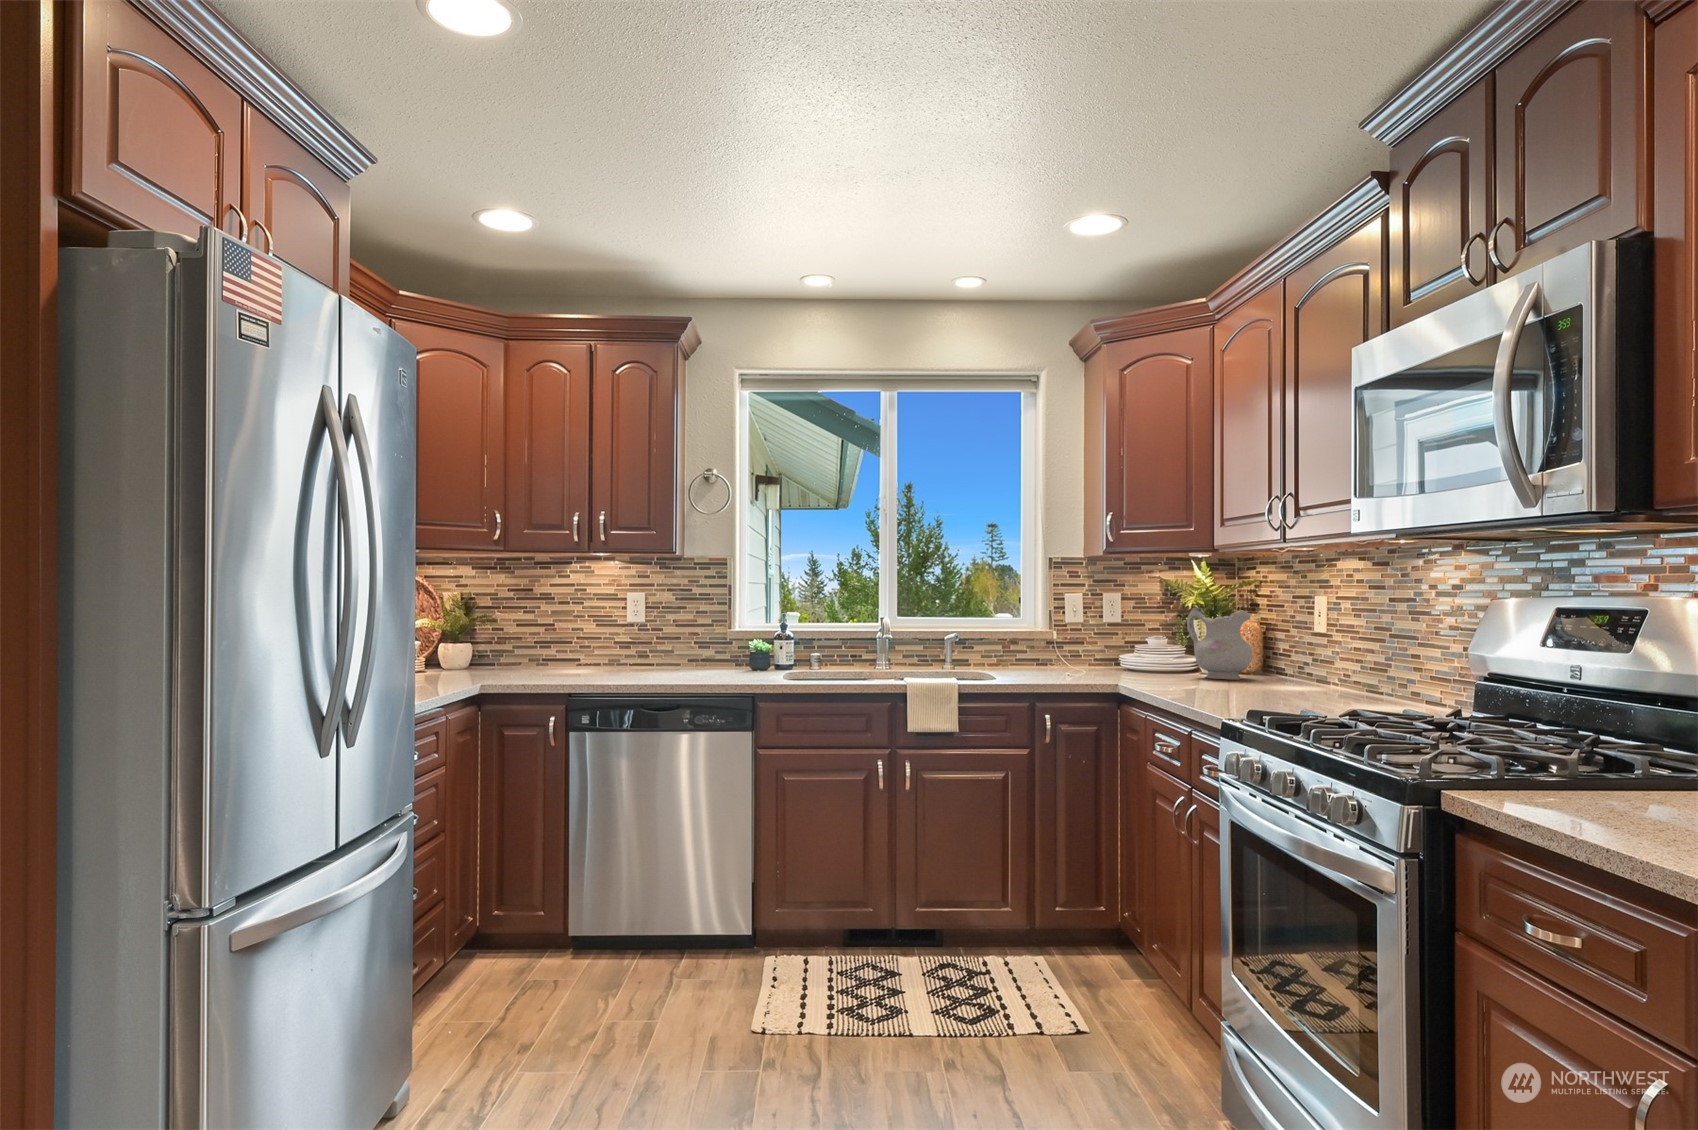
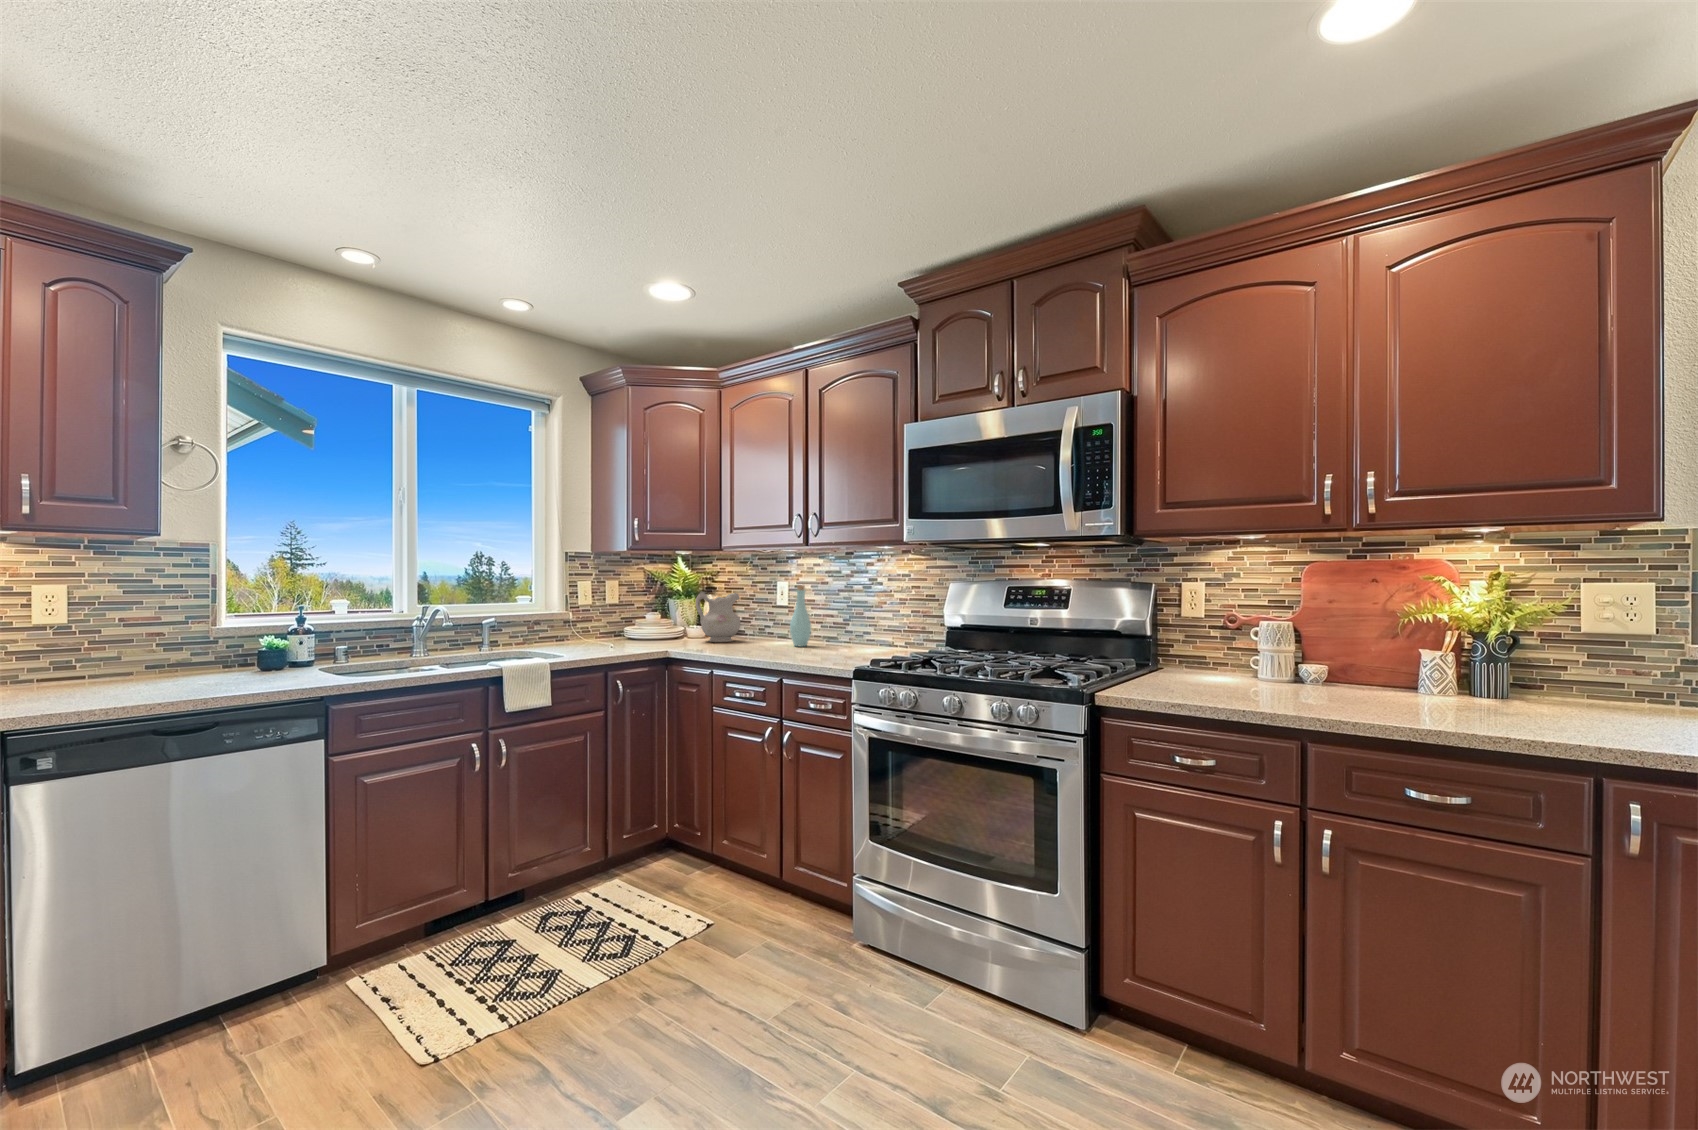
bottle: none [1289,599,1326,692] -> present [790,585,811,646]

